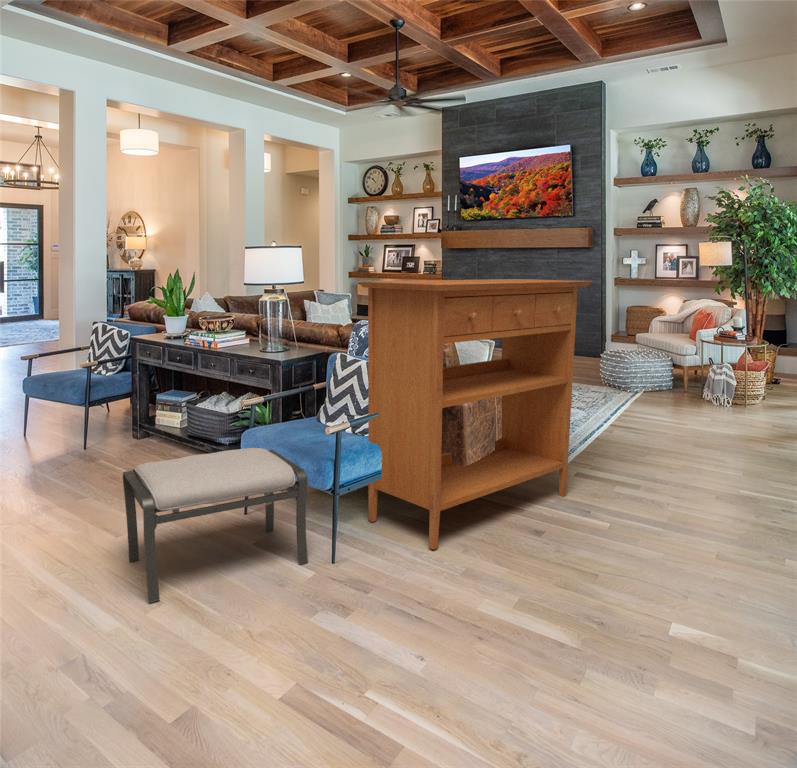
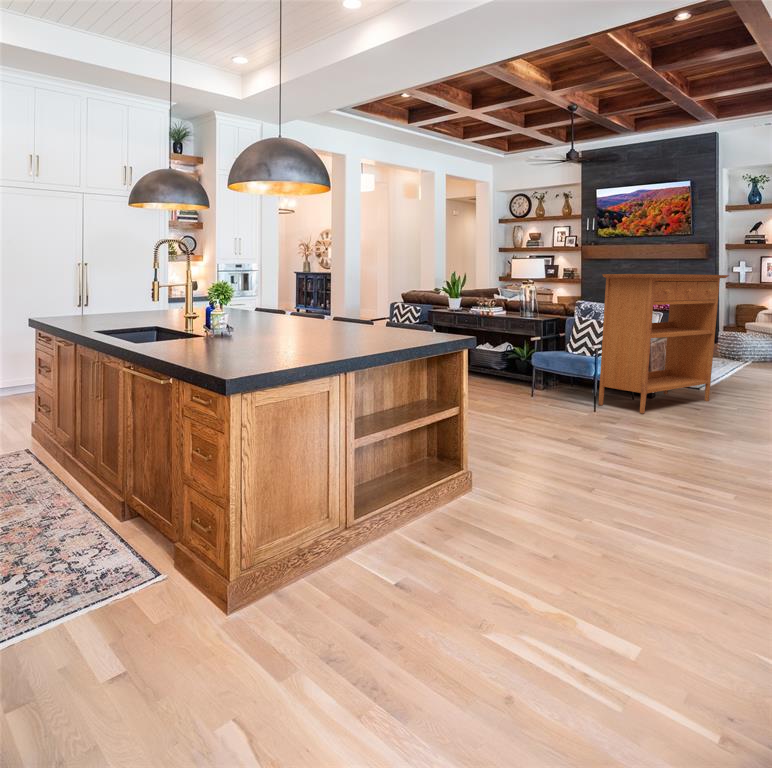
ottoman: present [123,448,308,602] -> none [487,360,582,422]

